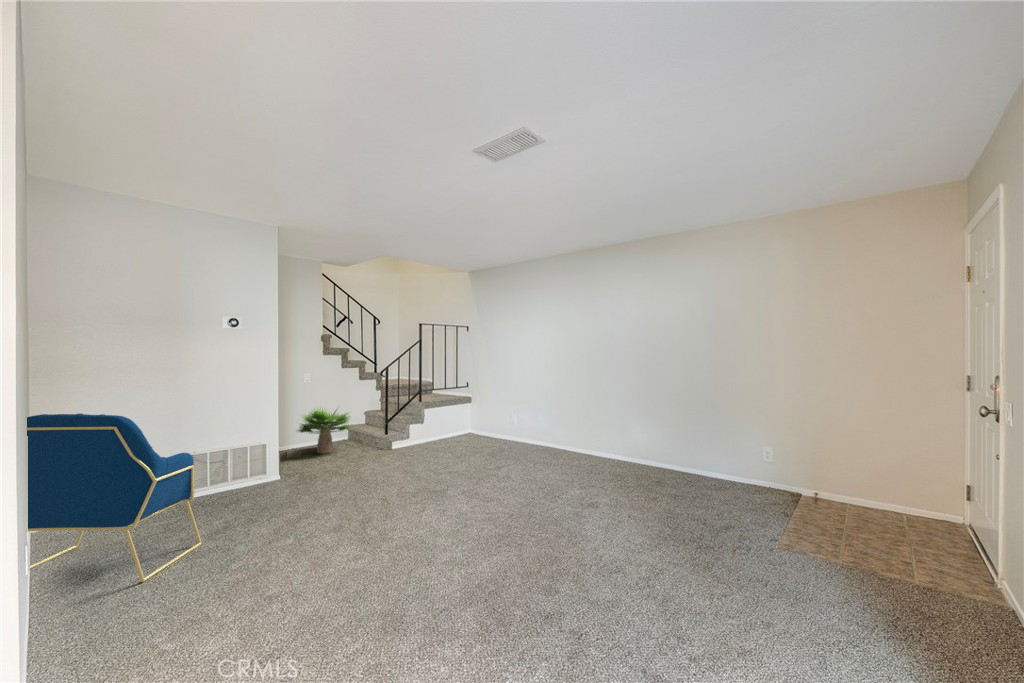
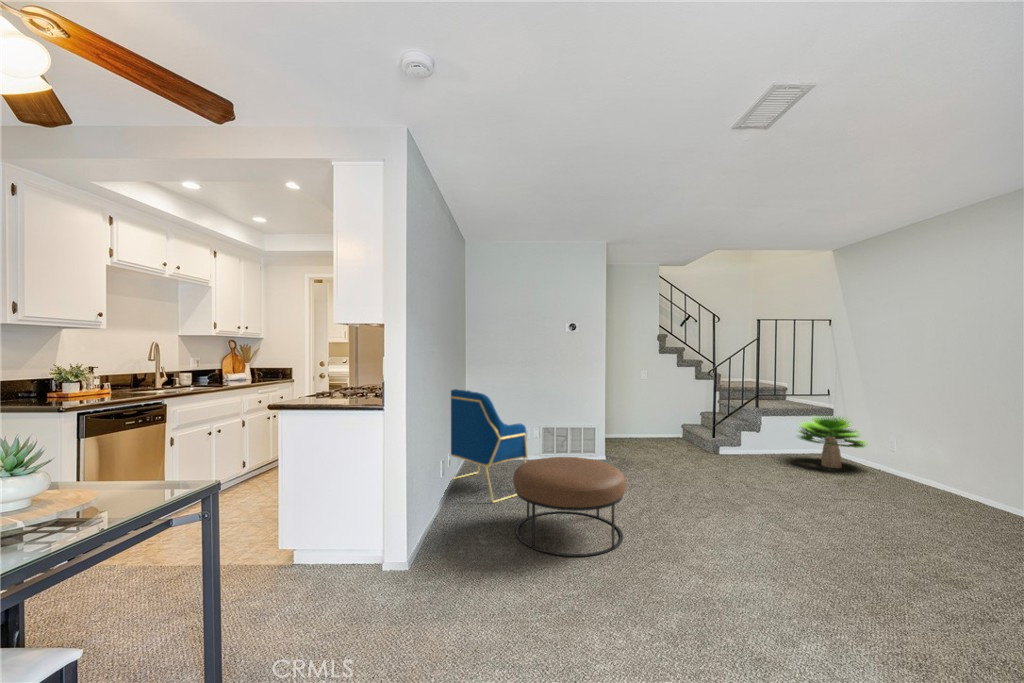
potted plant: present [299,409,352,454] -> present [799,416,866,468]
ottoman: none [209,479,369,618] -> present [513,457,626,557]

